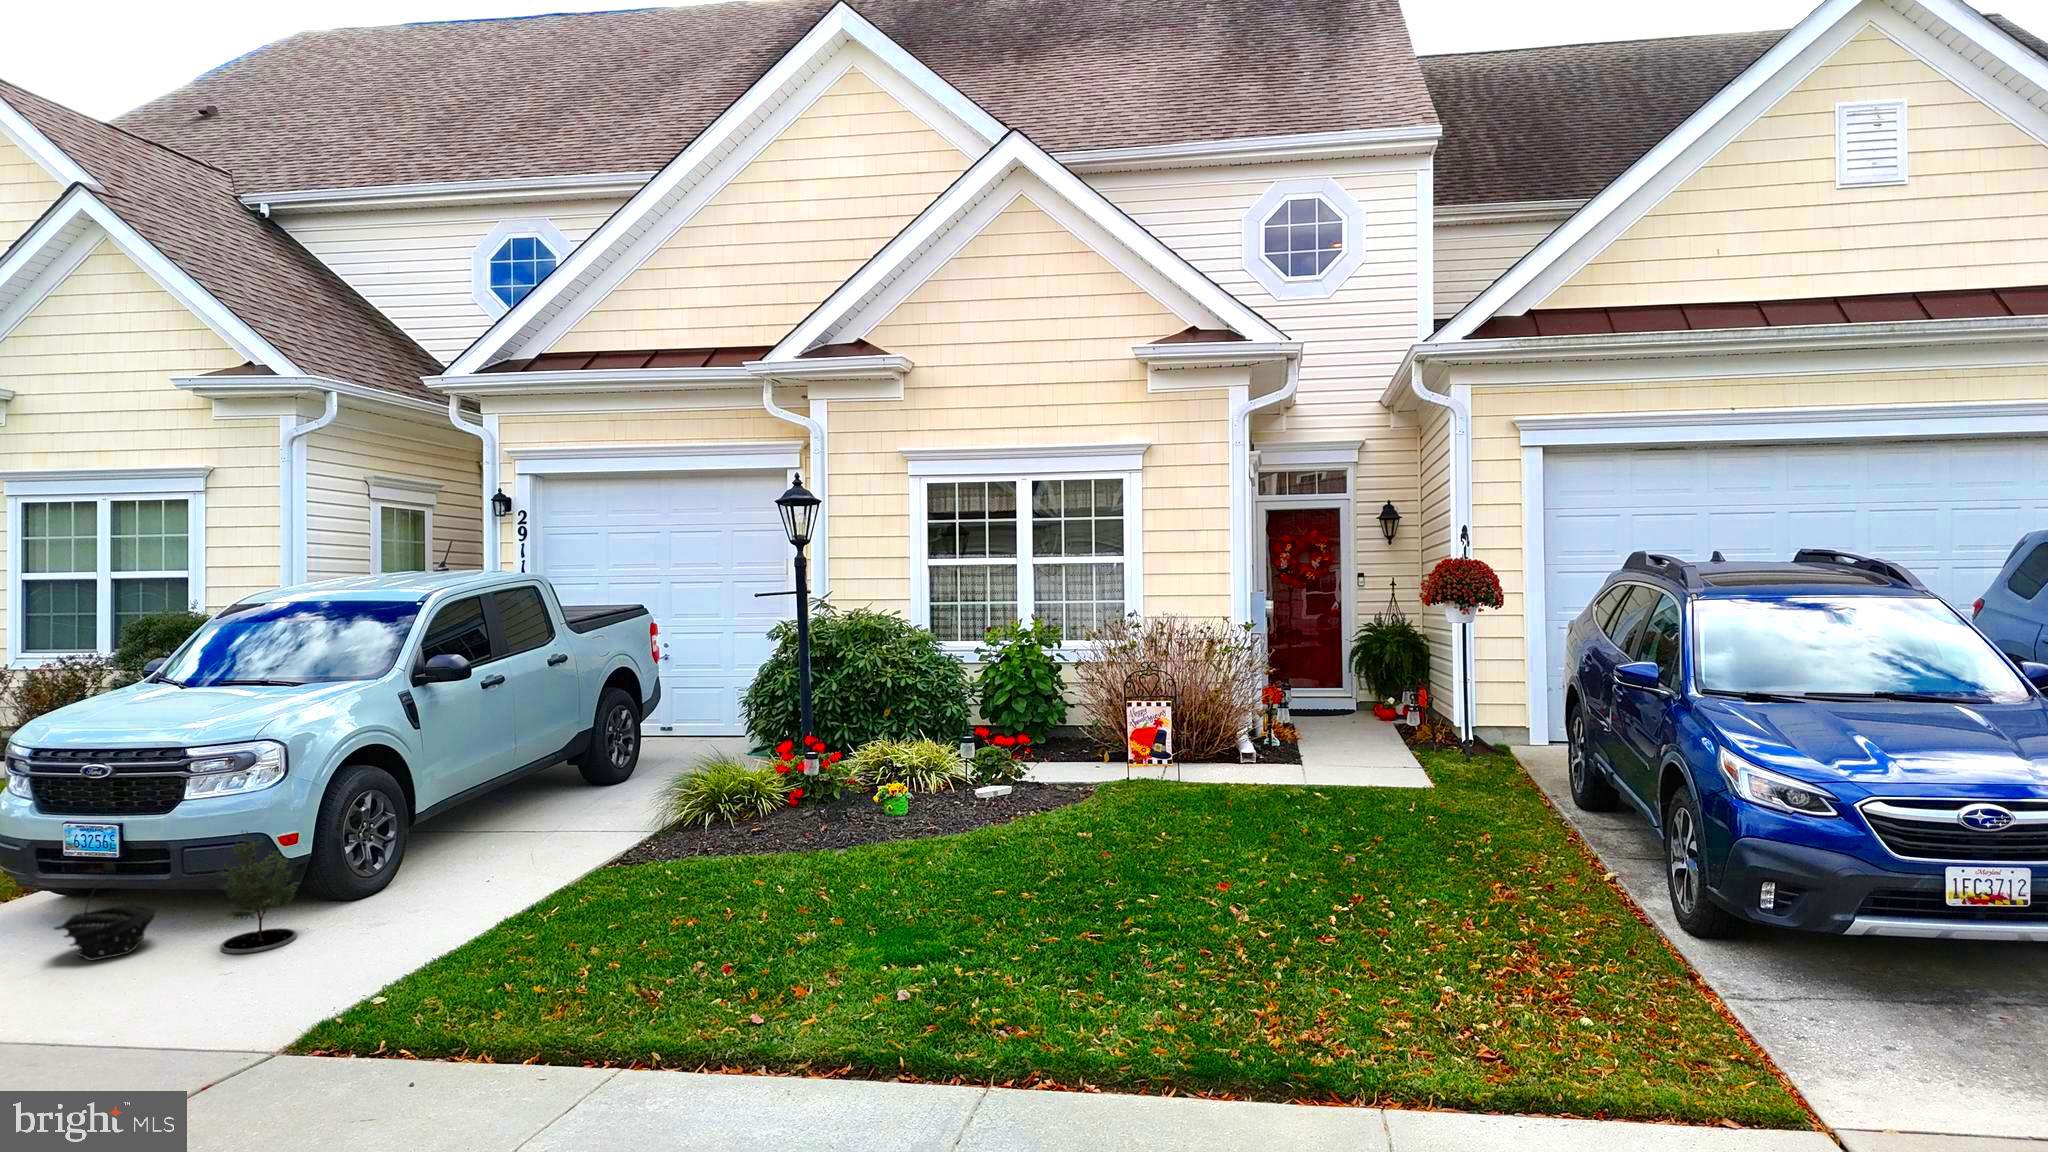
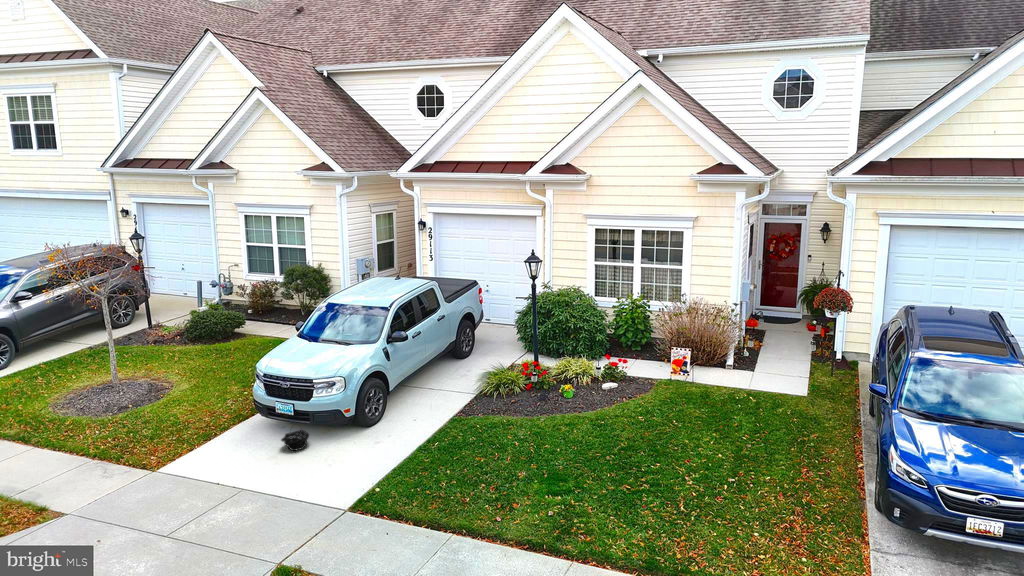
potted tree: present [218,830,300,954] -> none [326,413,352,454]

